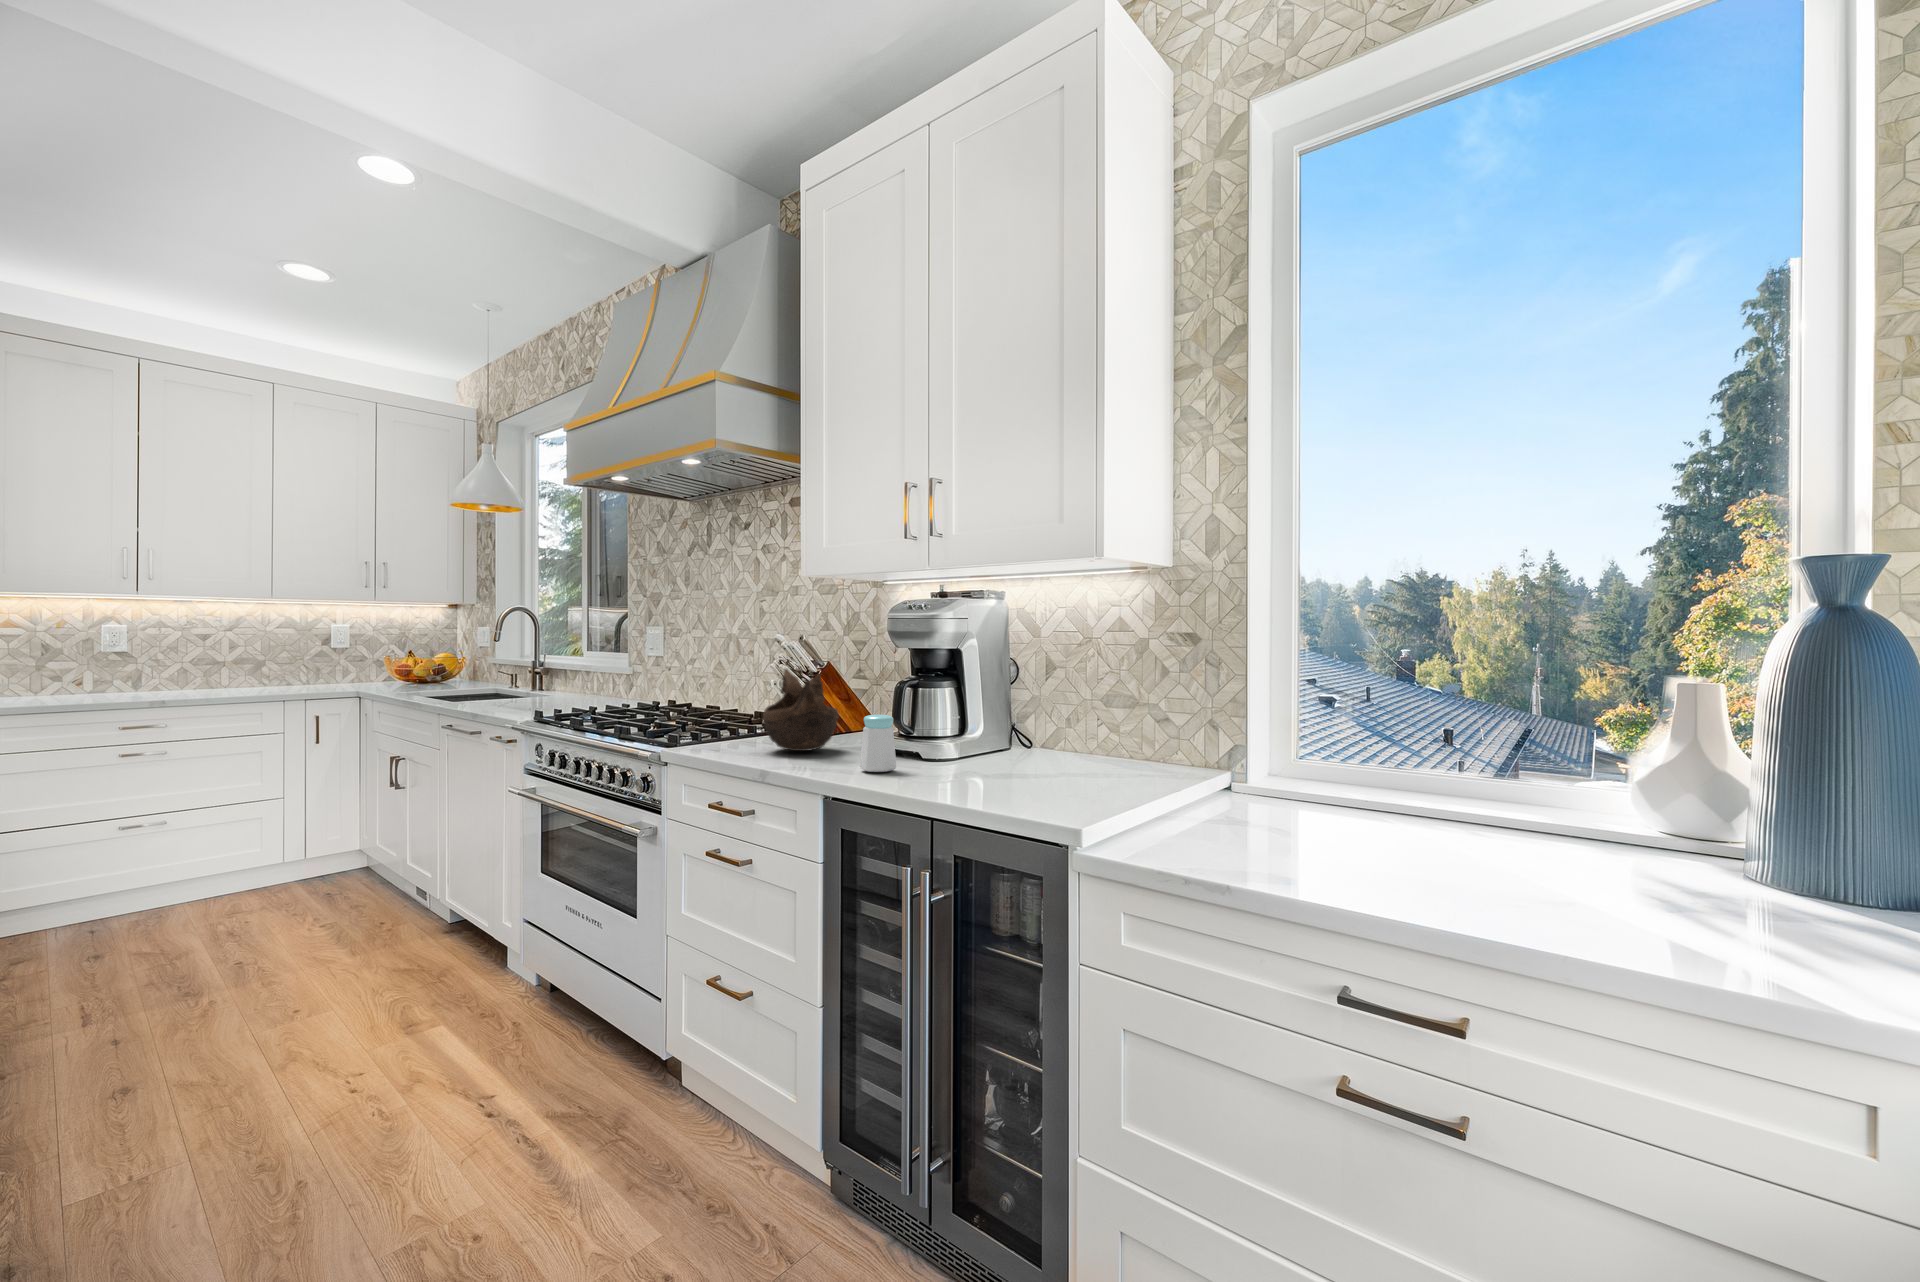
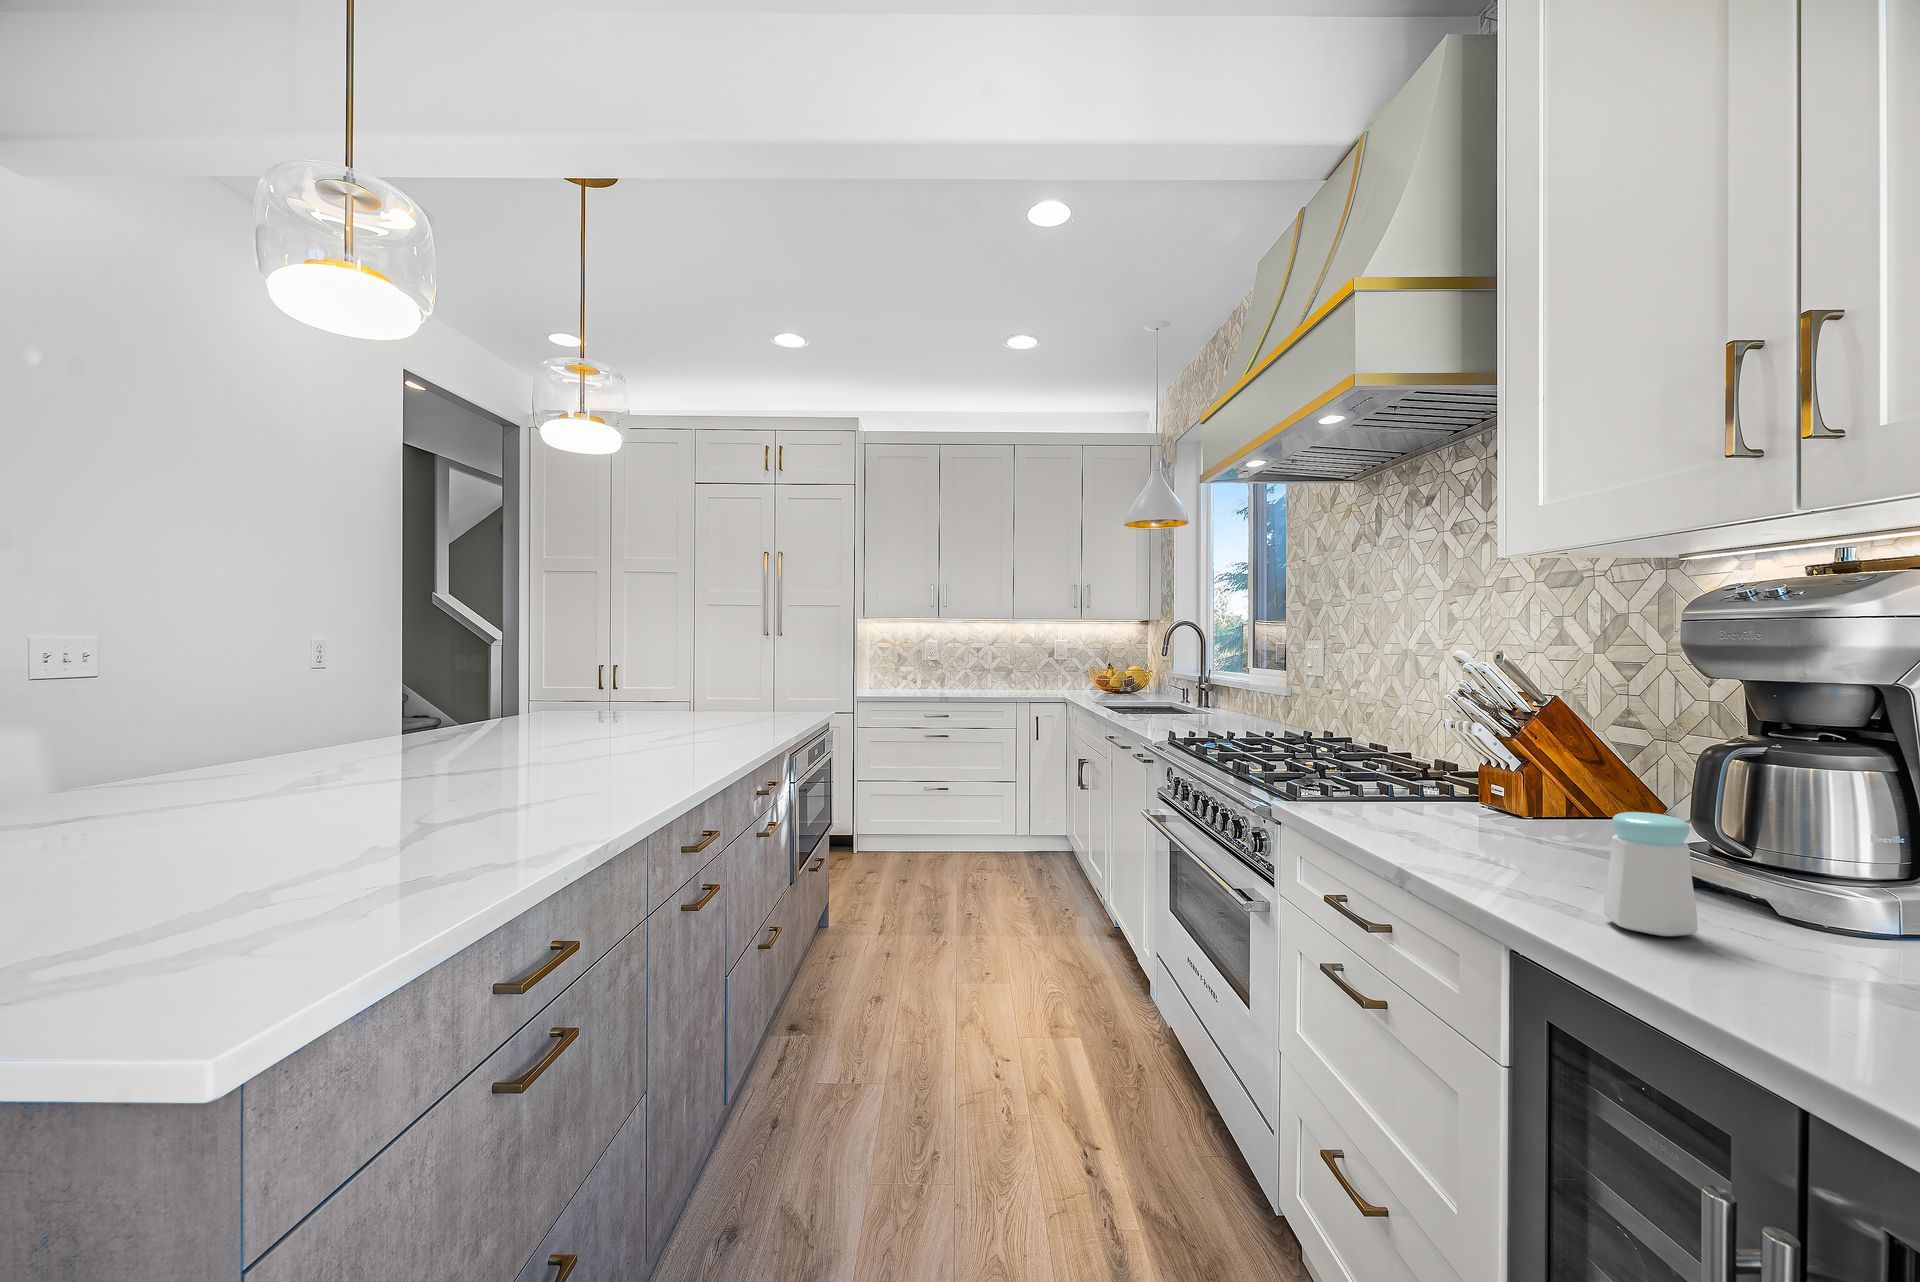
decorative bowl: present [763,669,839,751] -> none [1419,704,1566,847]

